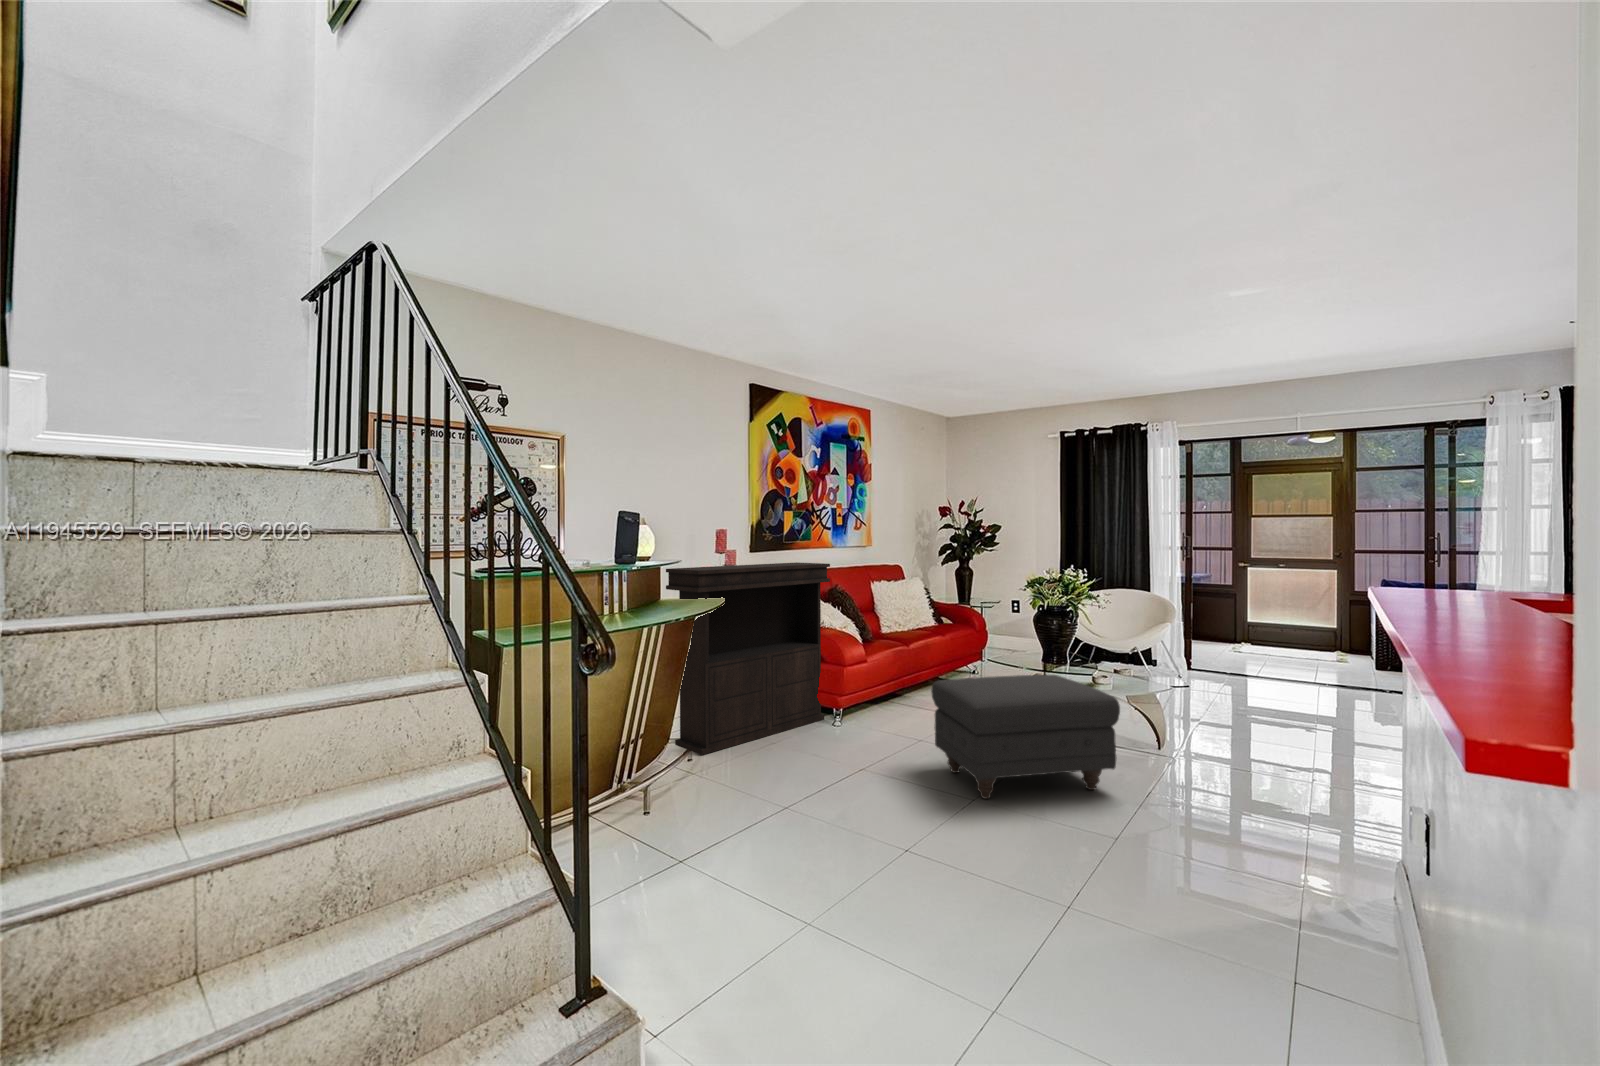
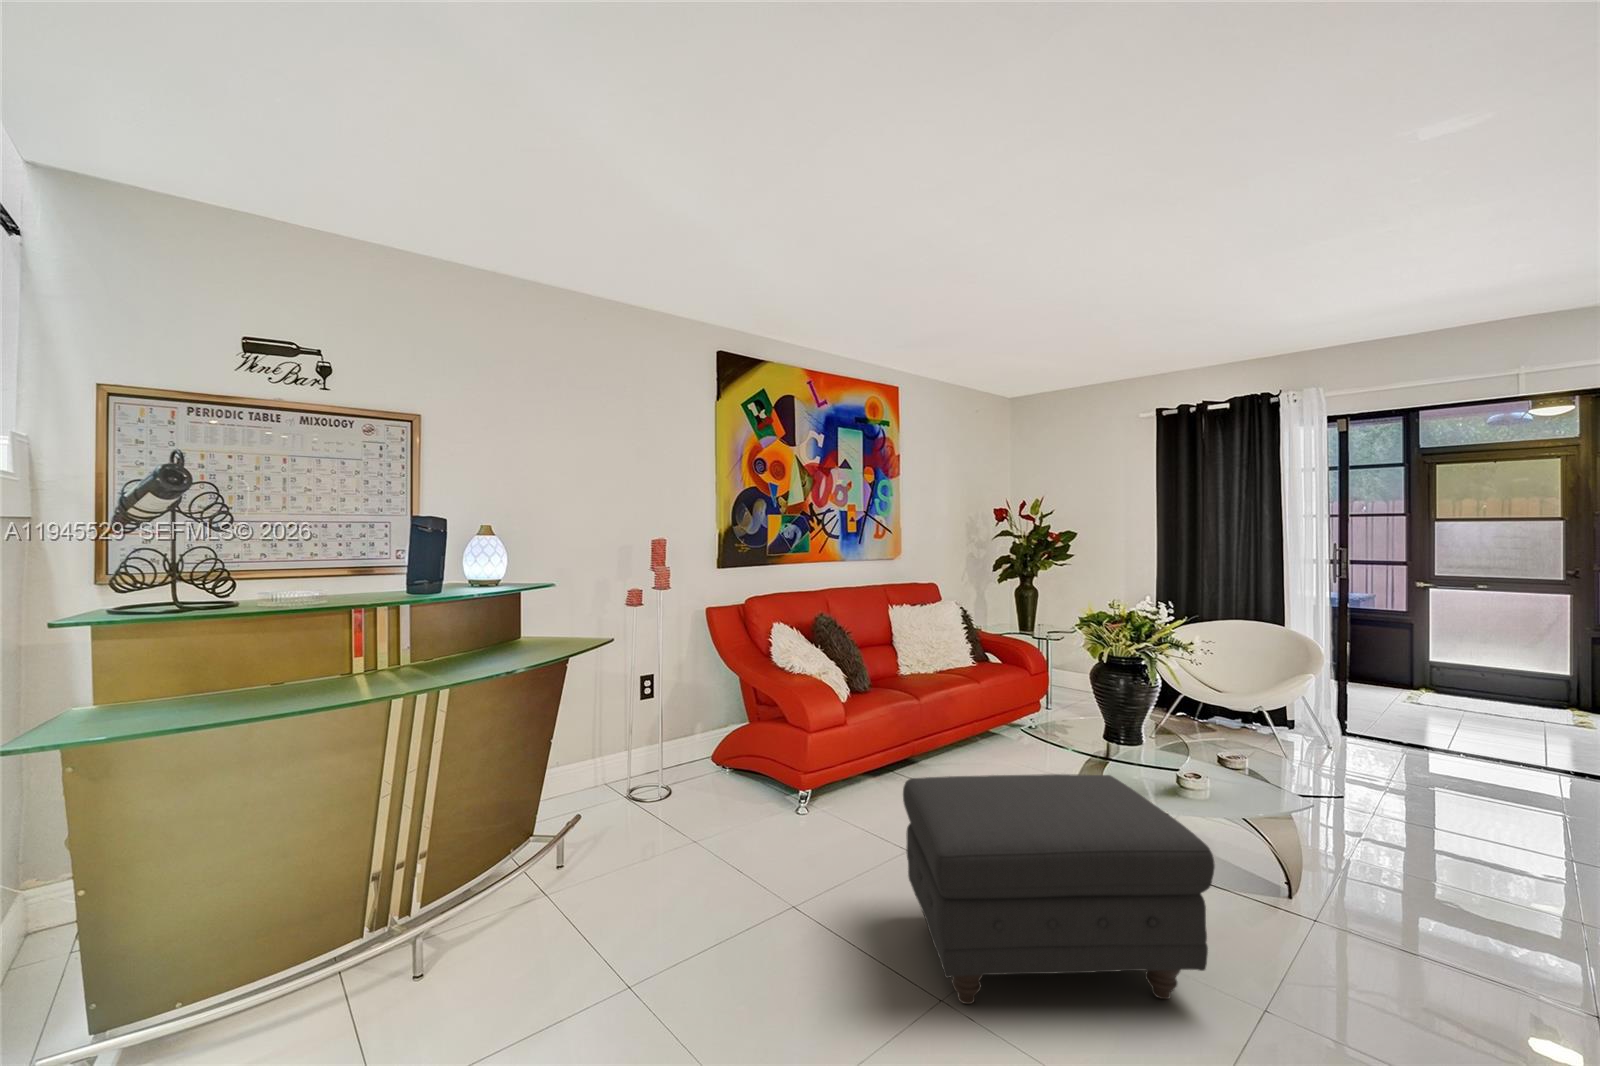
console table: present [666,562,830,755] -> none [556,583,801,857]

